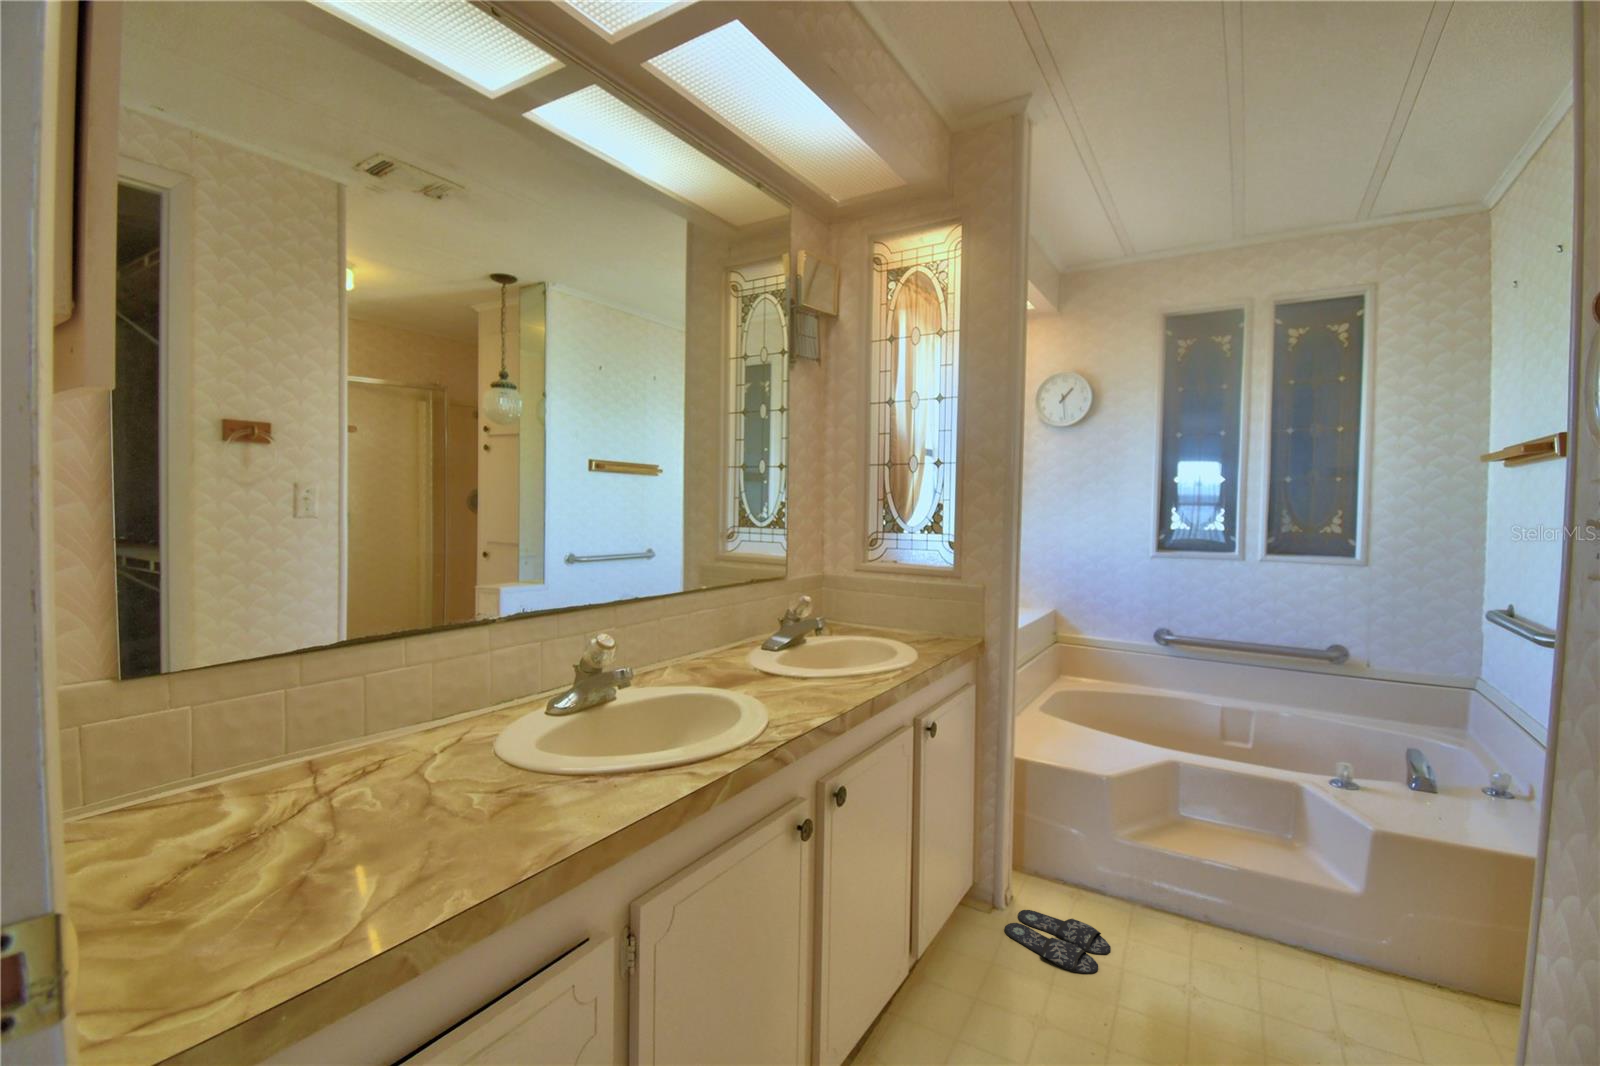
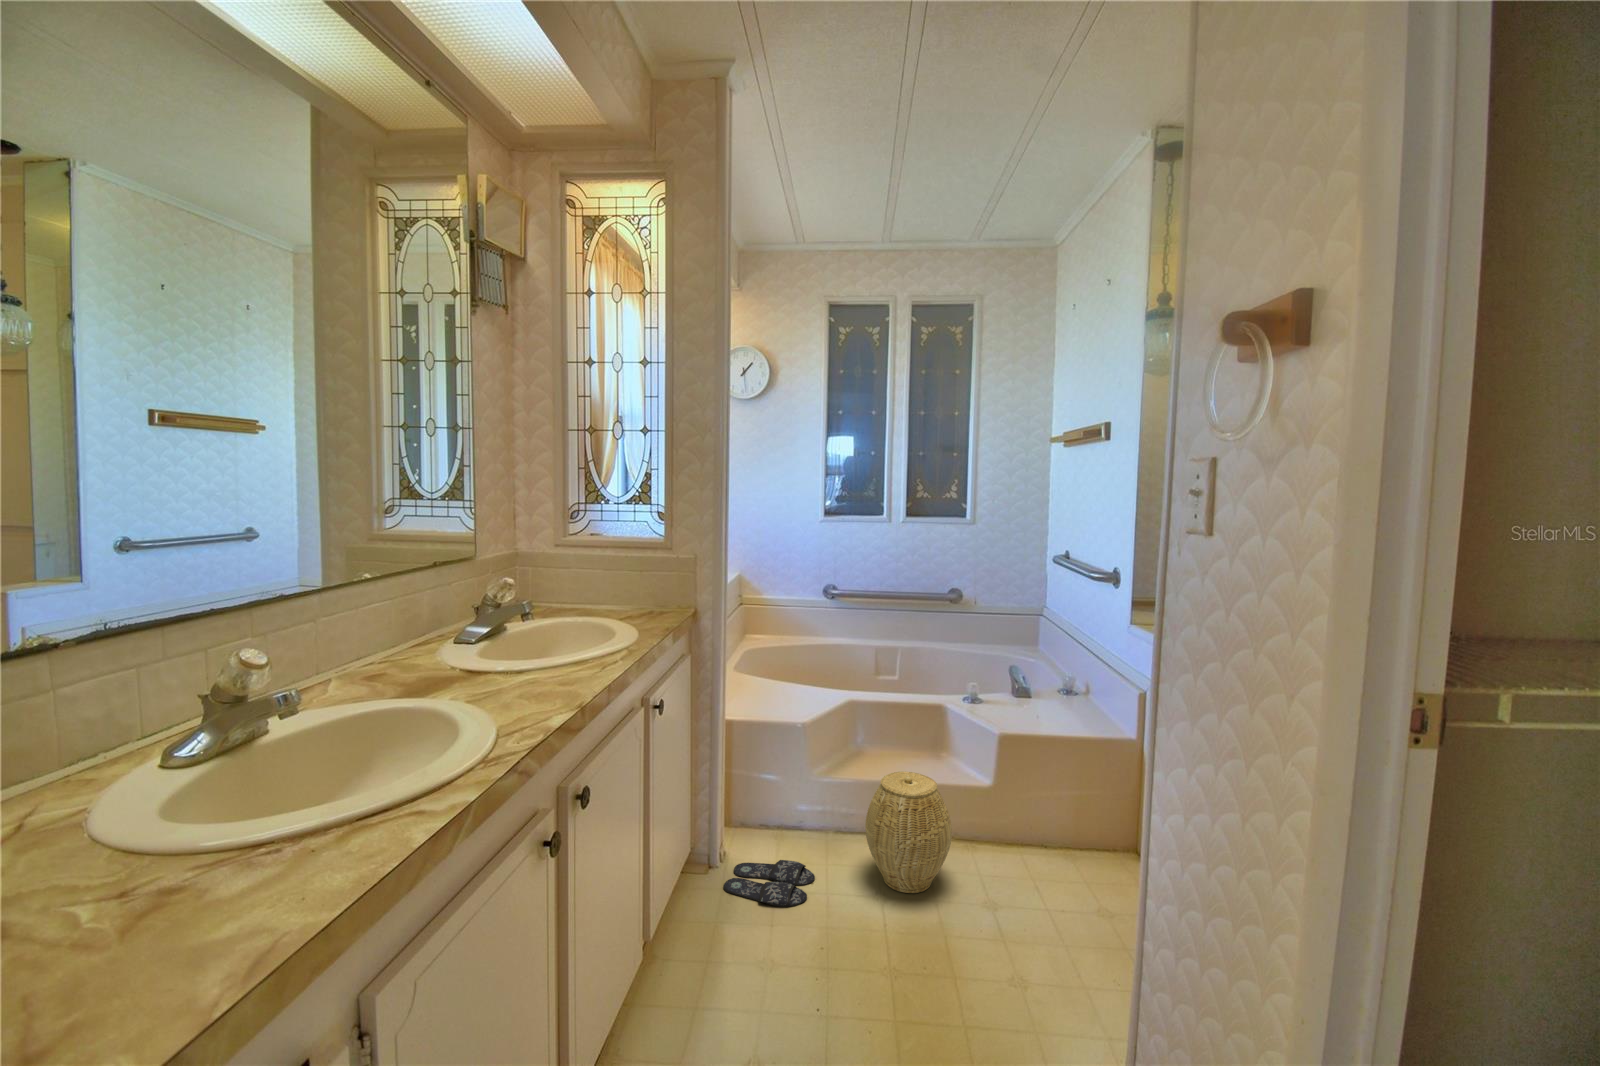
woven basket: none [1177,853,1300,1009] -> present [865,771,952,893]

